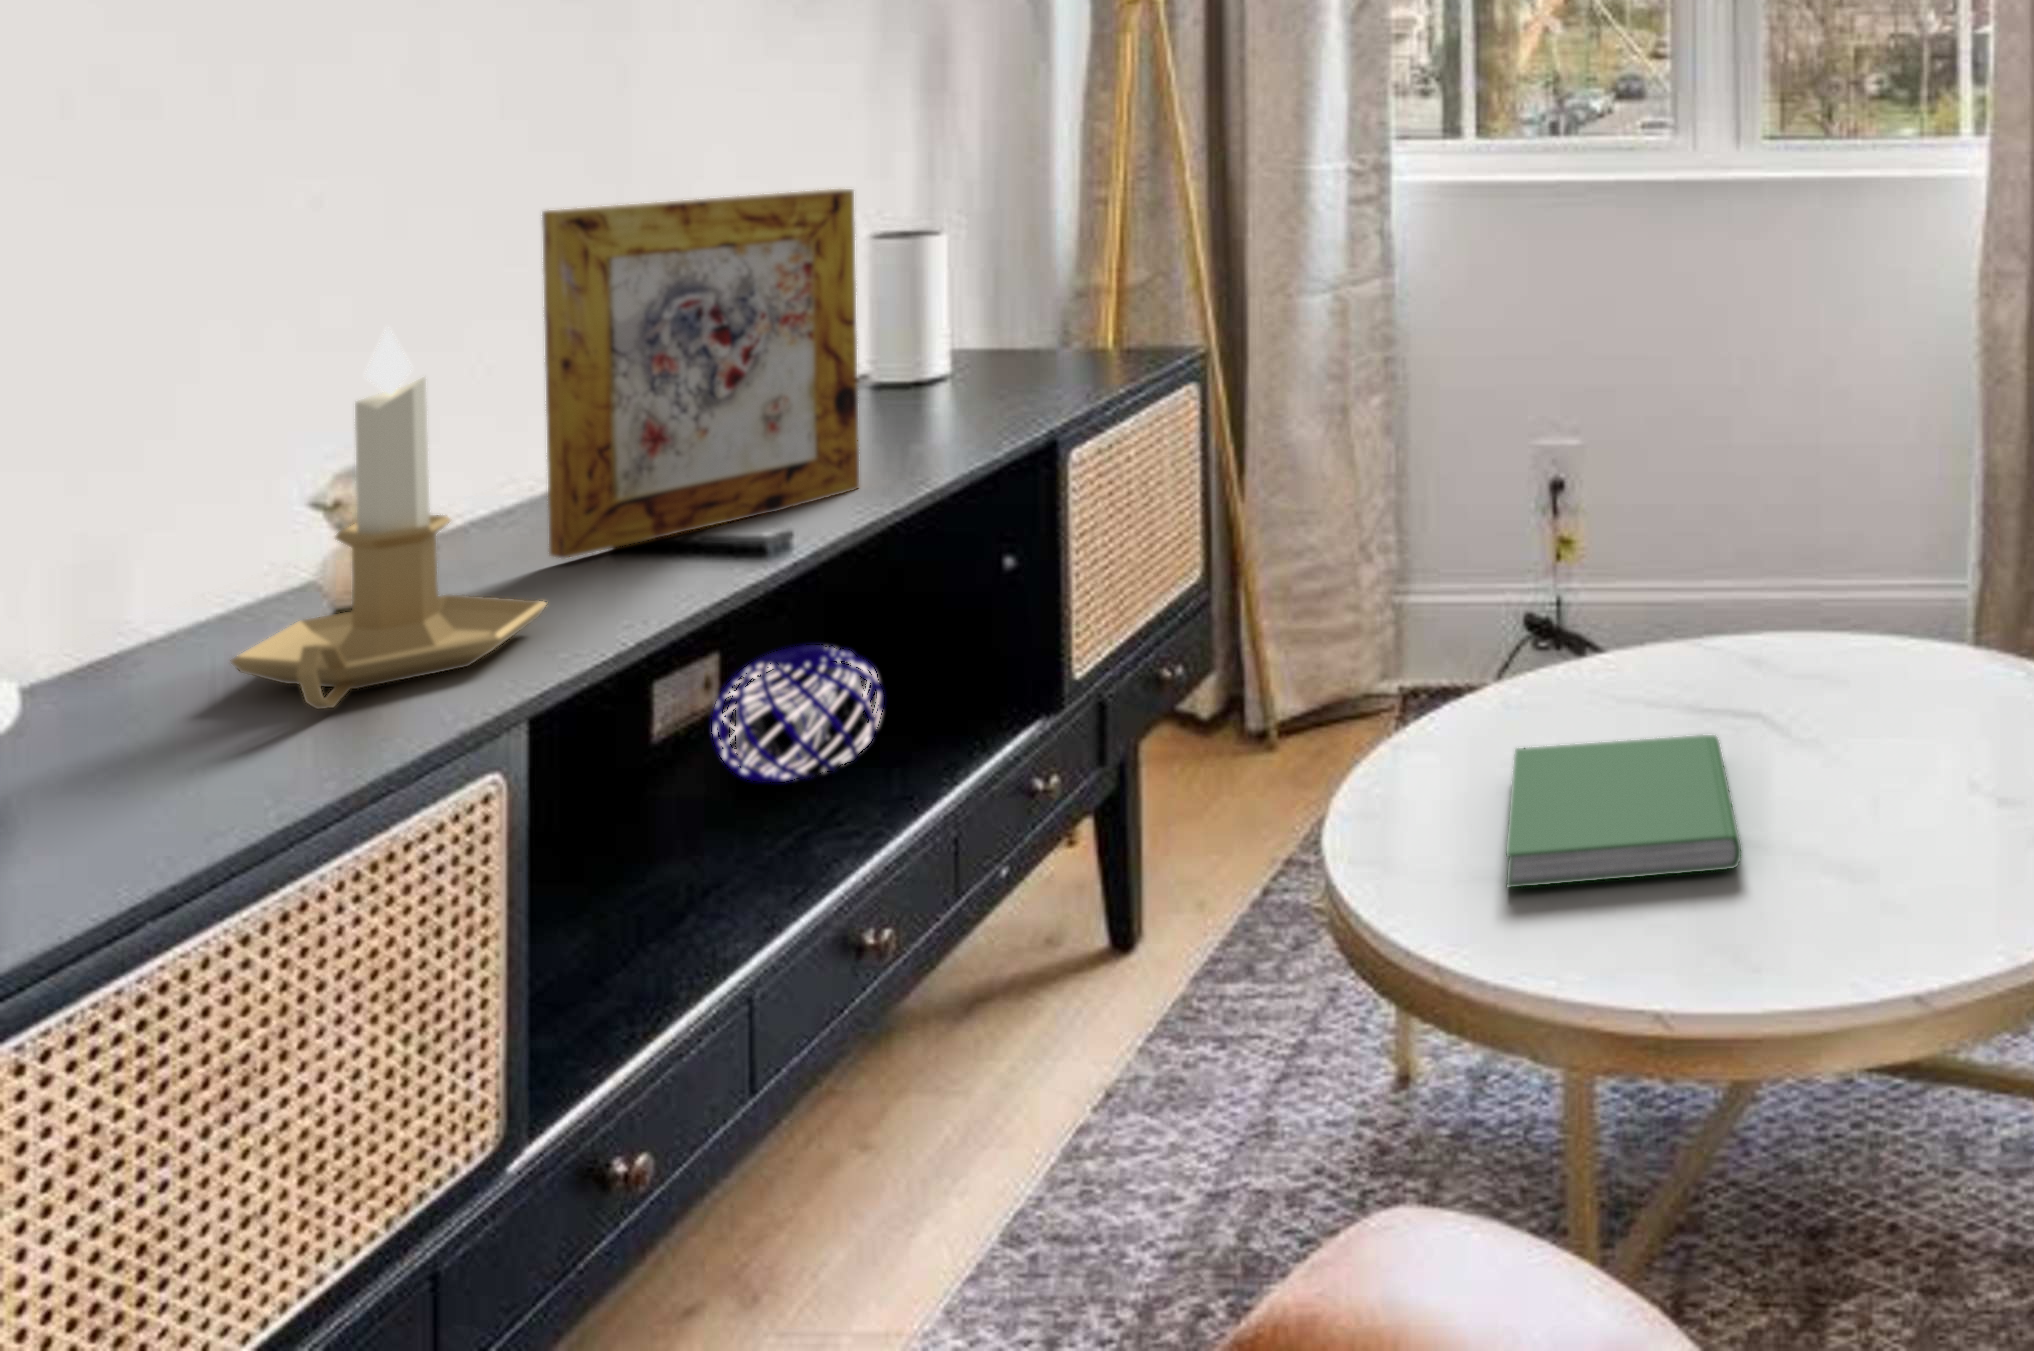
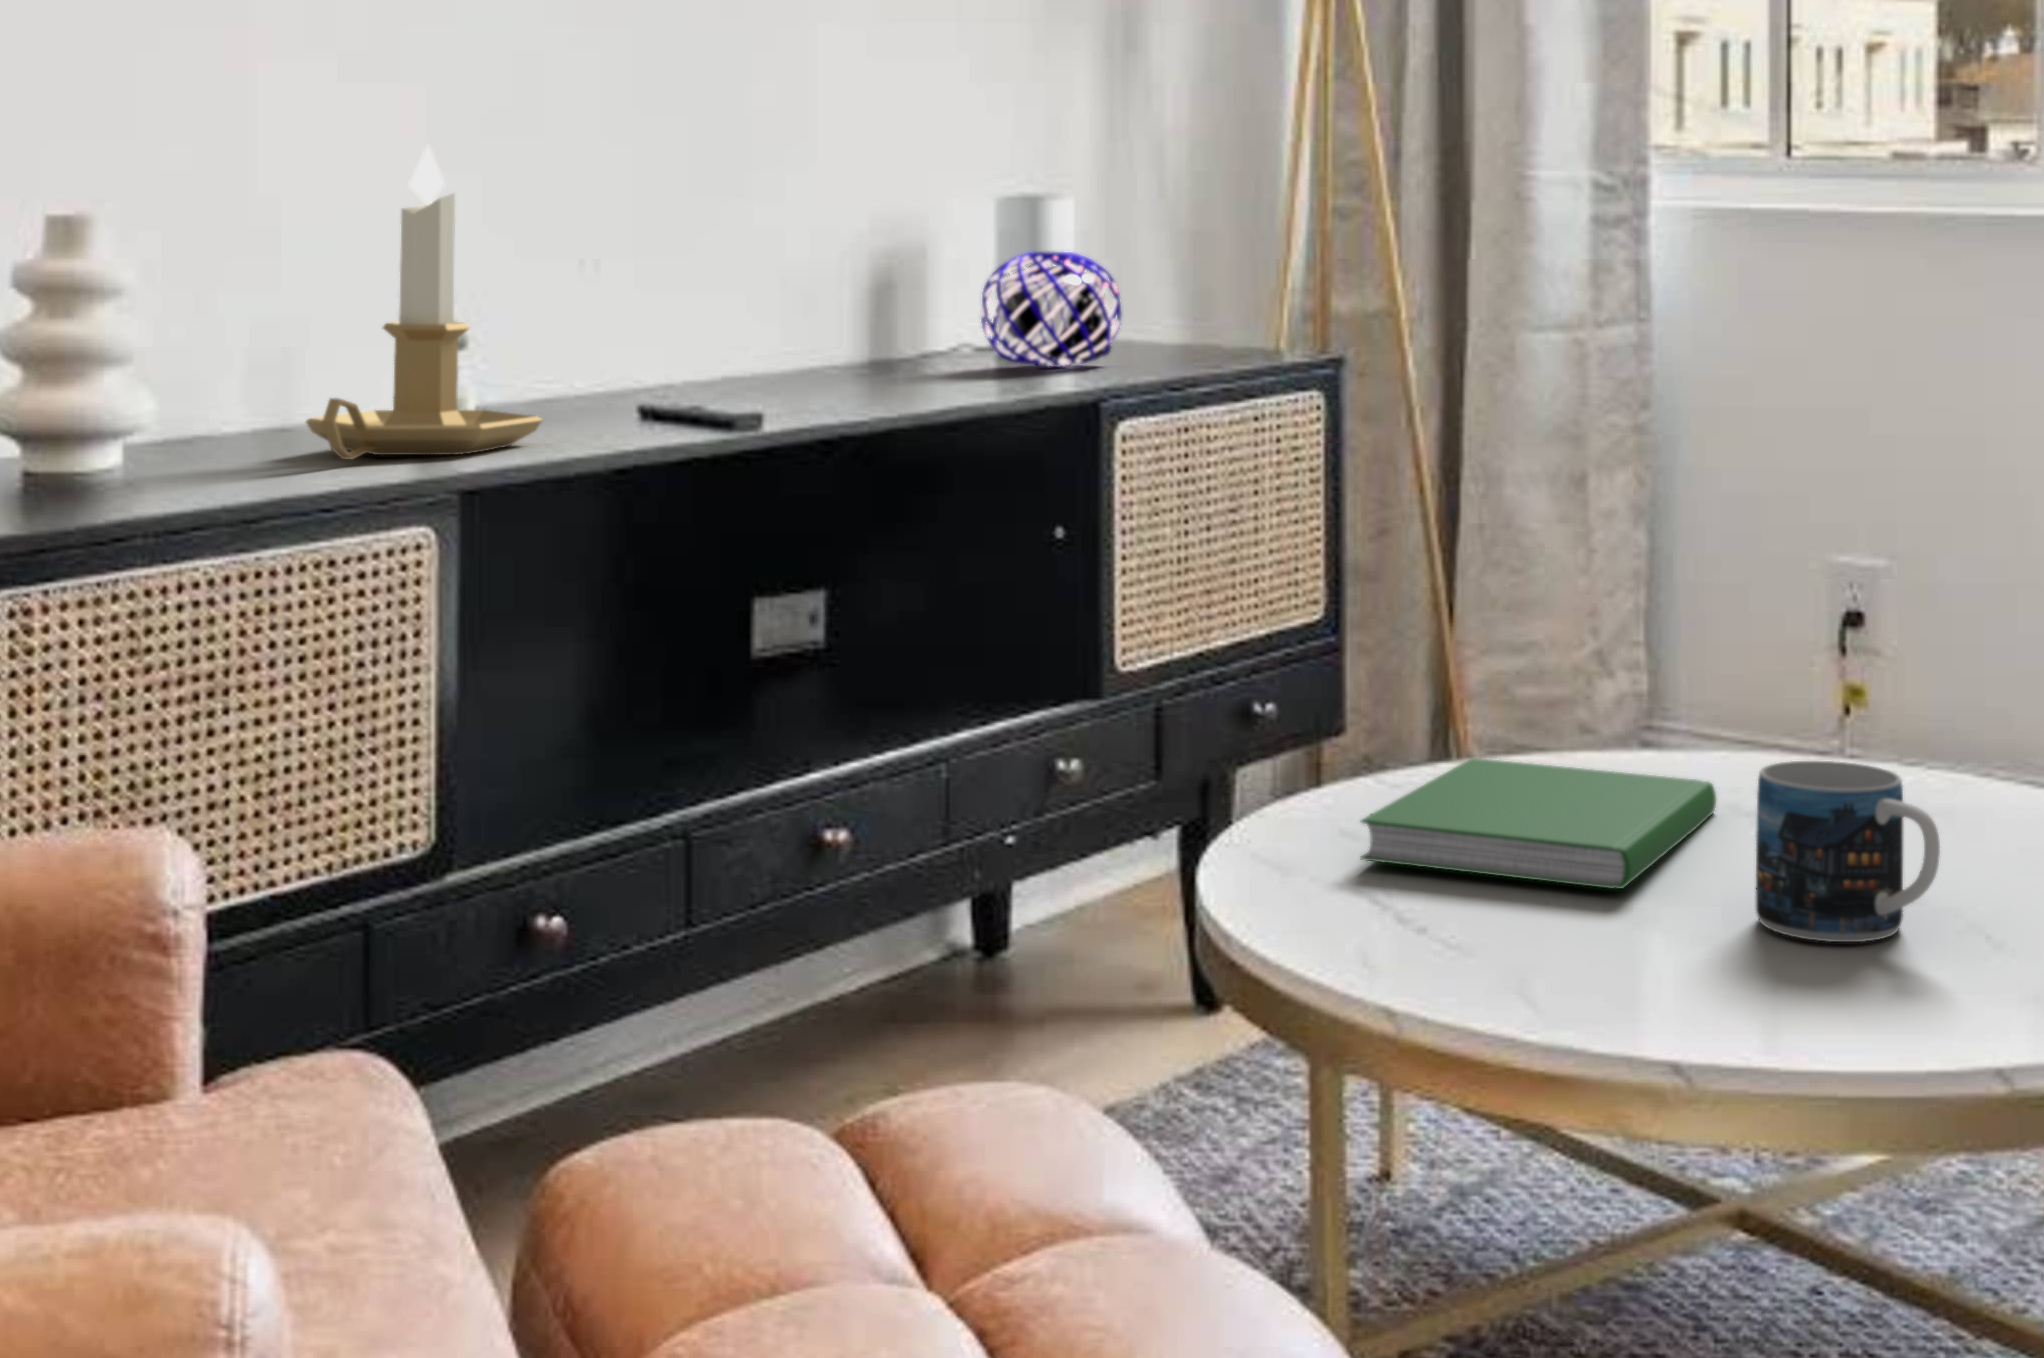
picture frame: present [542,189,859,558] -> none [595,77,887,412]
decorative orb: present [712,645,884,782] -> present [981,251,1121,367]
mug: none [1846,732,2002,887] -> present [1756,761,1940,942]

